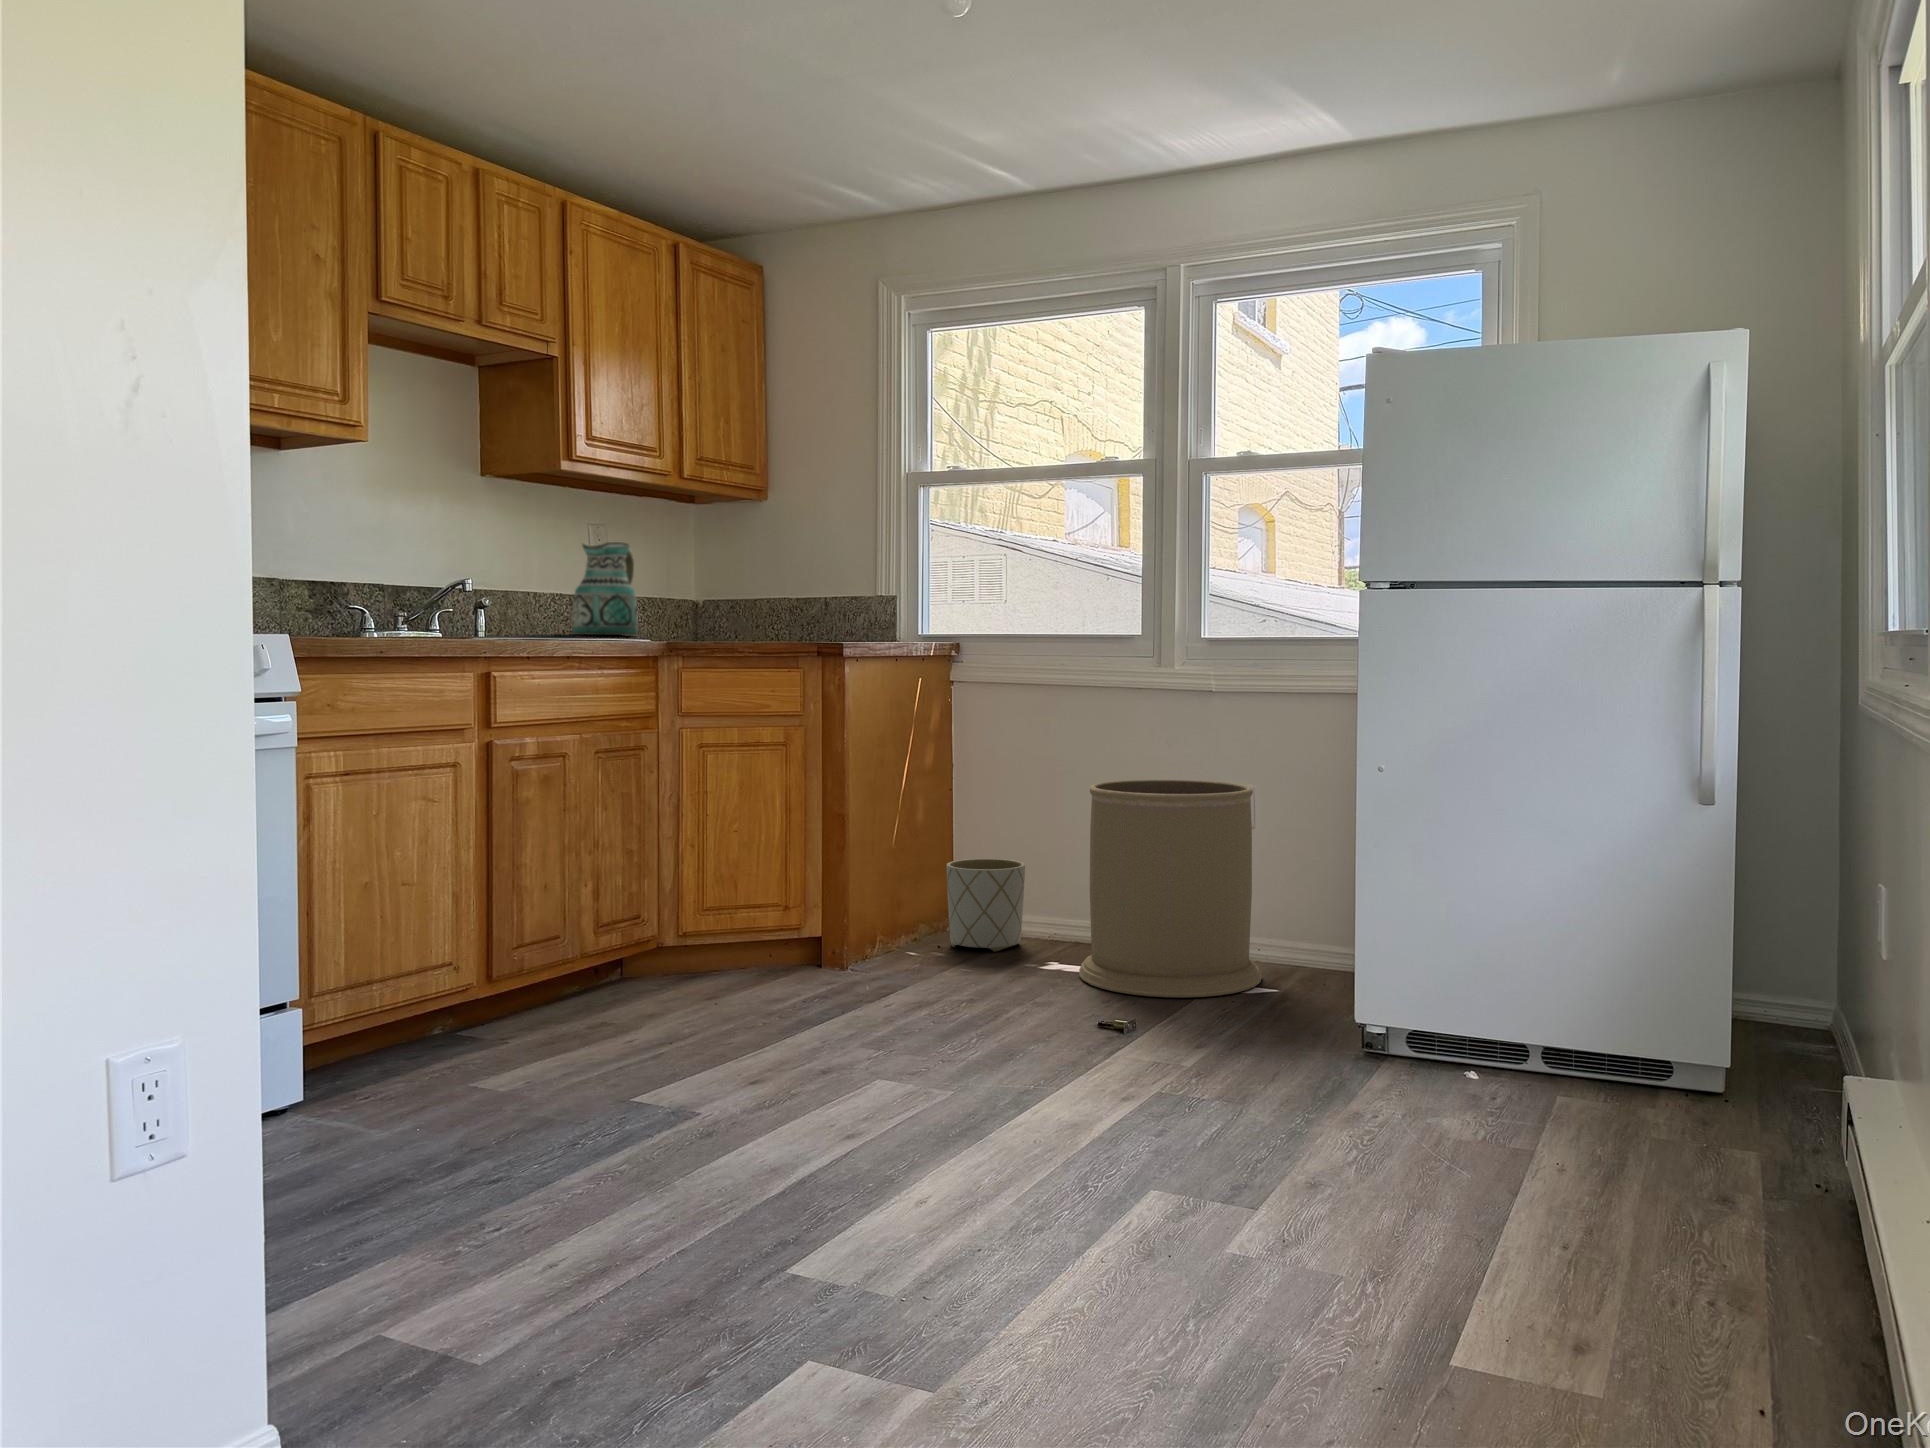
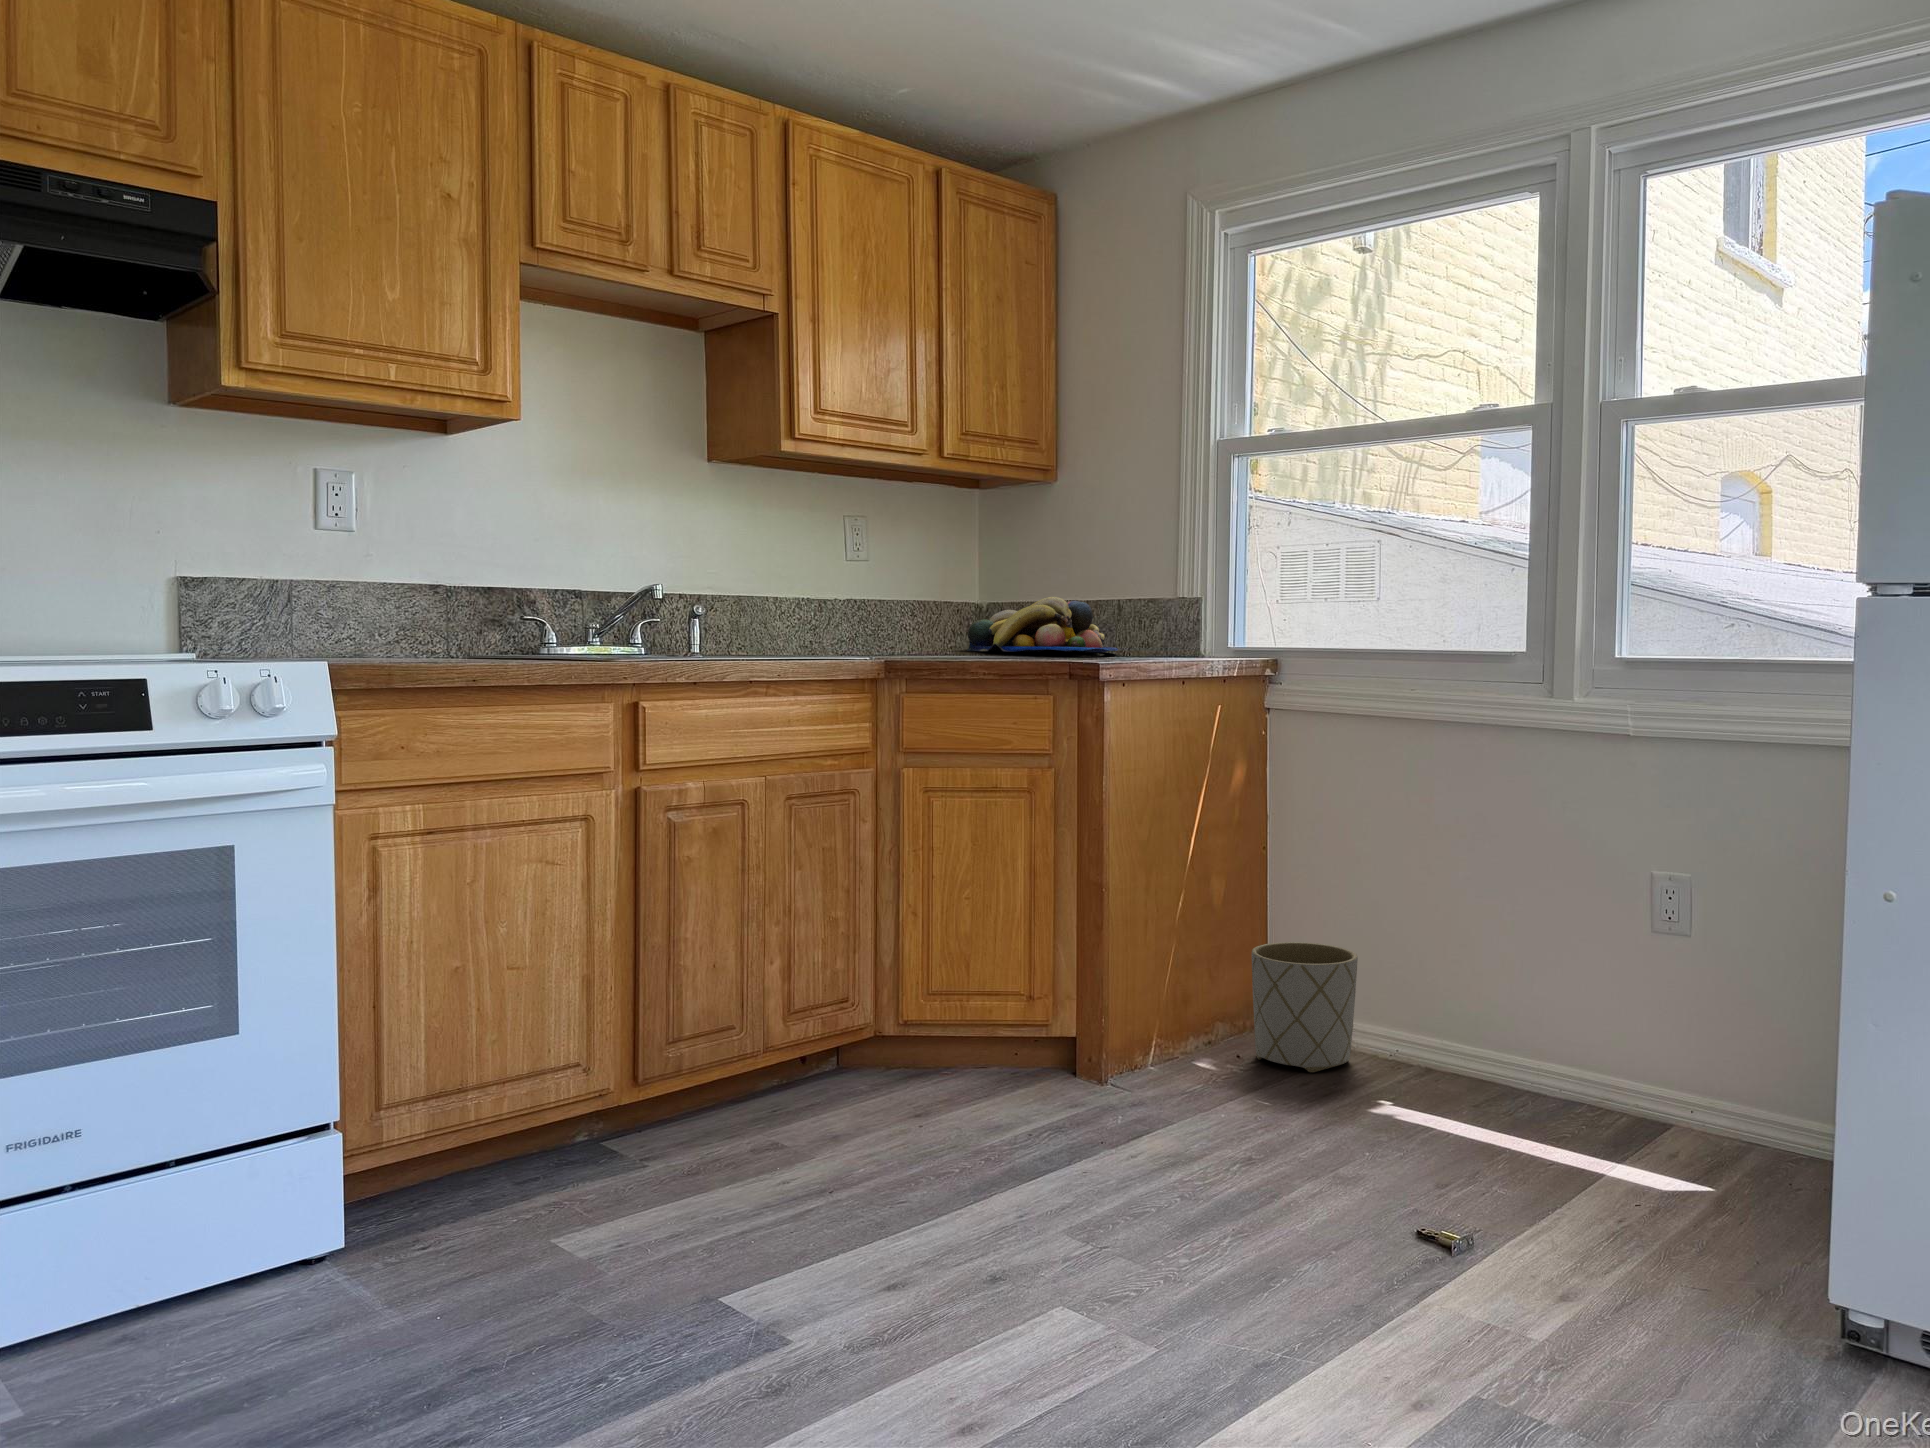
ceramic pitcher: present [572,542,638,635] -> none [788,535,870,649]
fruit bowl: none [713,594,835,639] -> present [967,597,1118,652]
trash can: present [1079,780,1262,998] -> none [1415,857,1693,1193]

